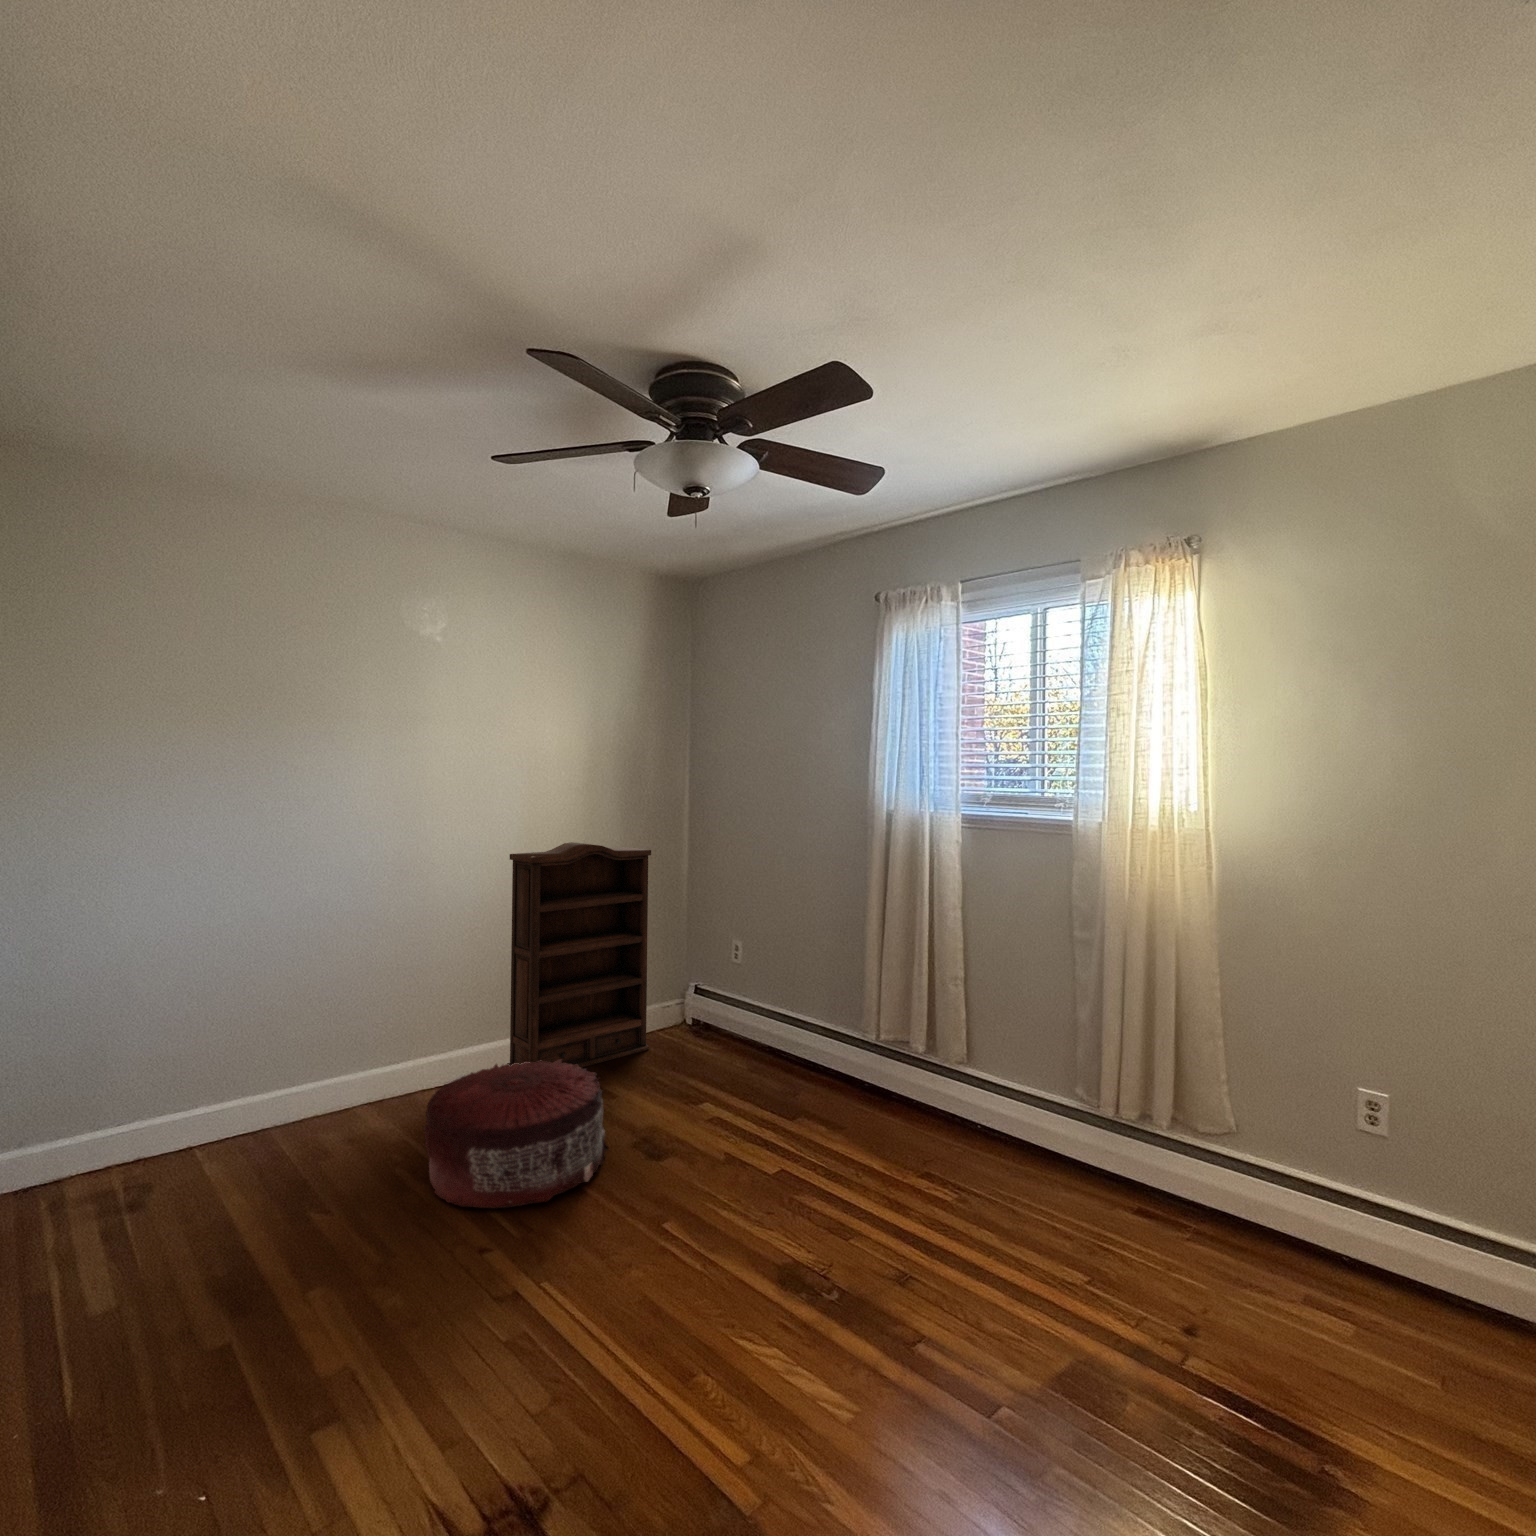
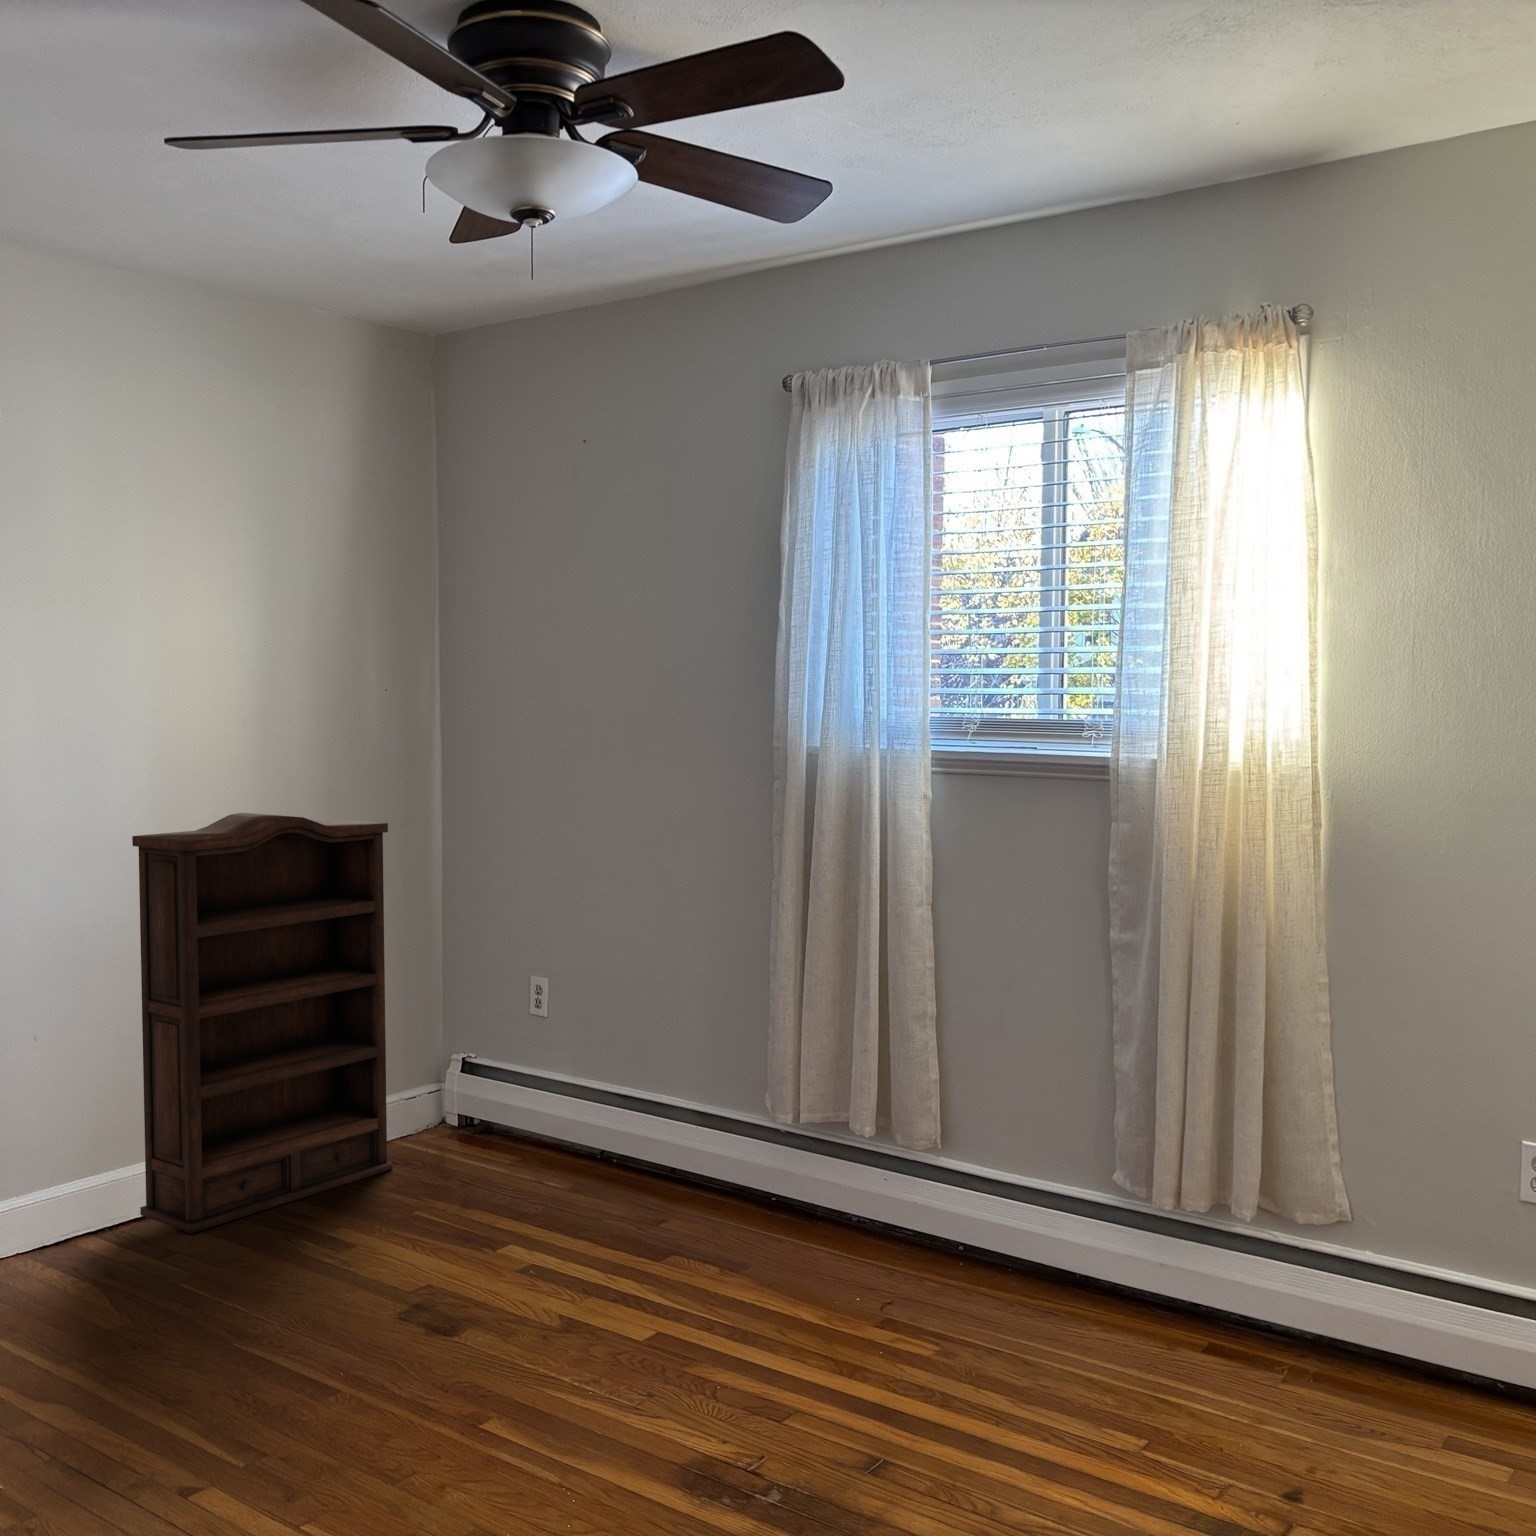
pouf: present [423,1060,609,1208] -> none [37,1185,365,1436]

